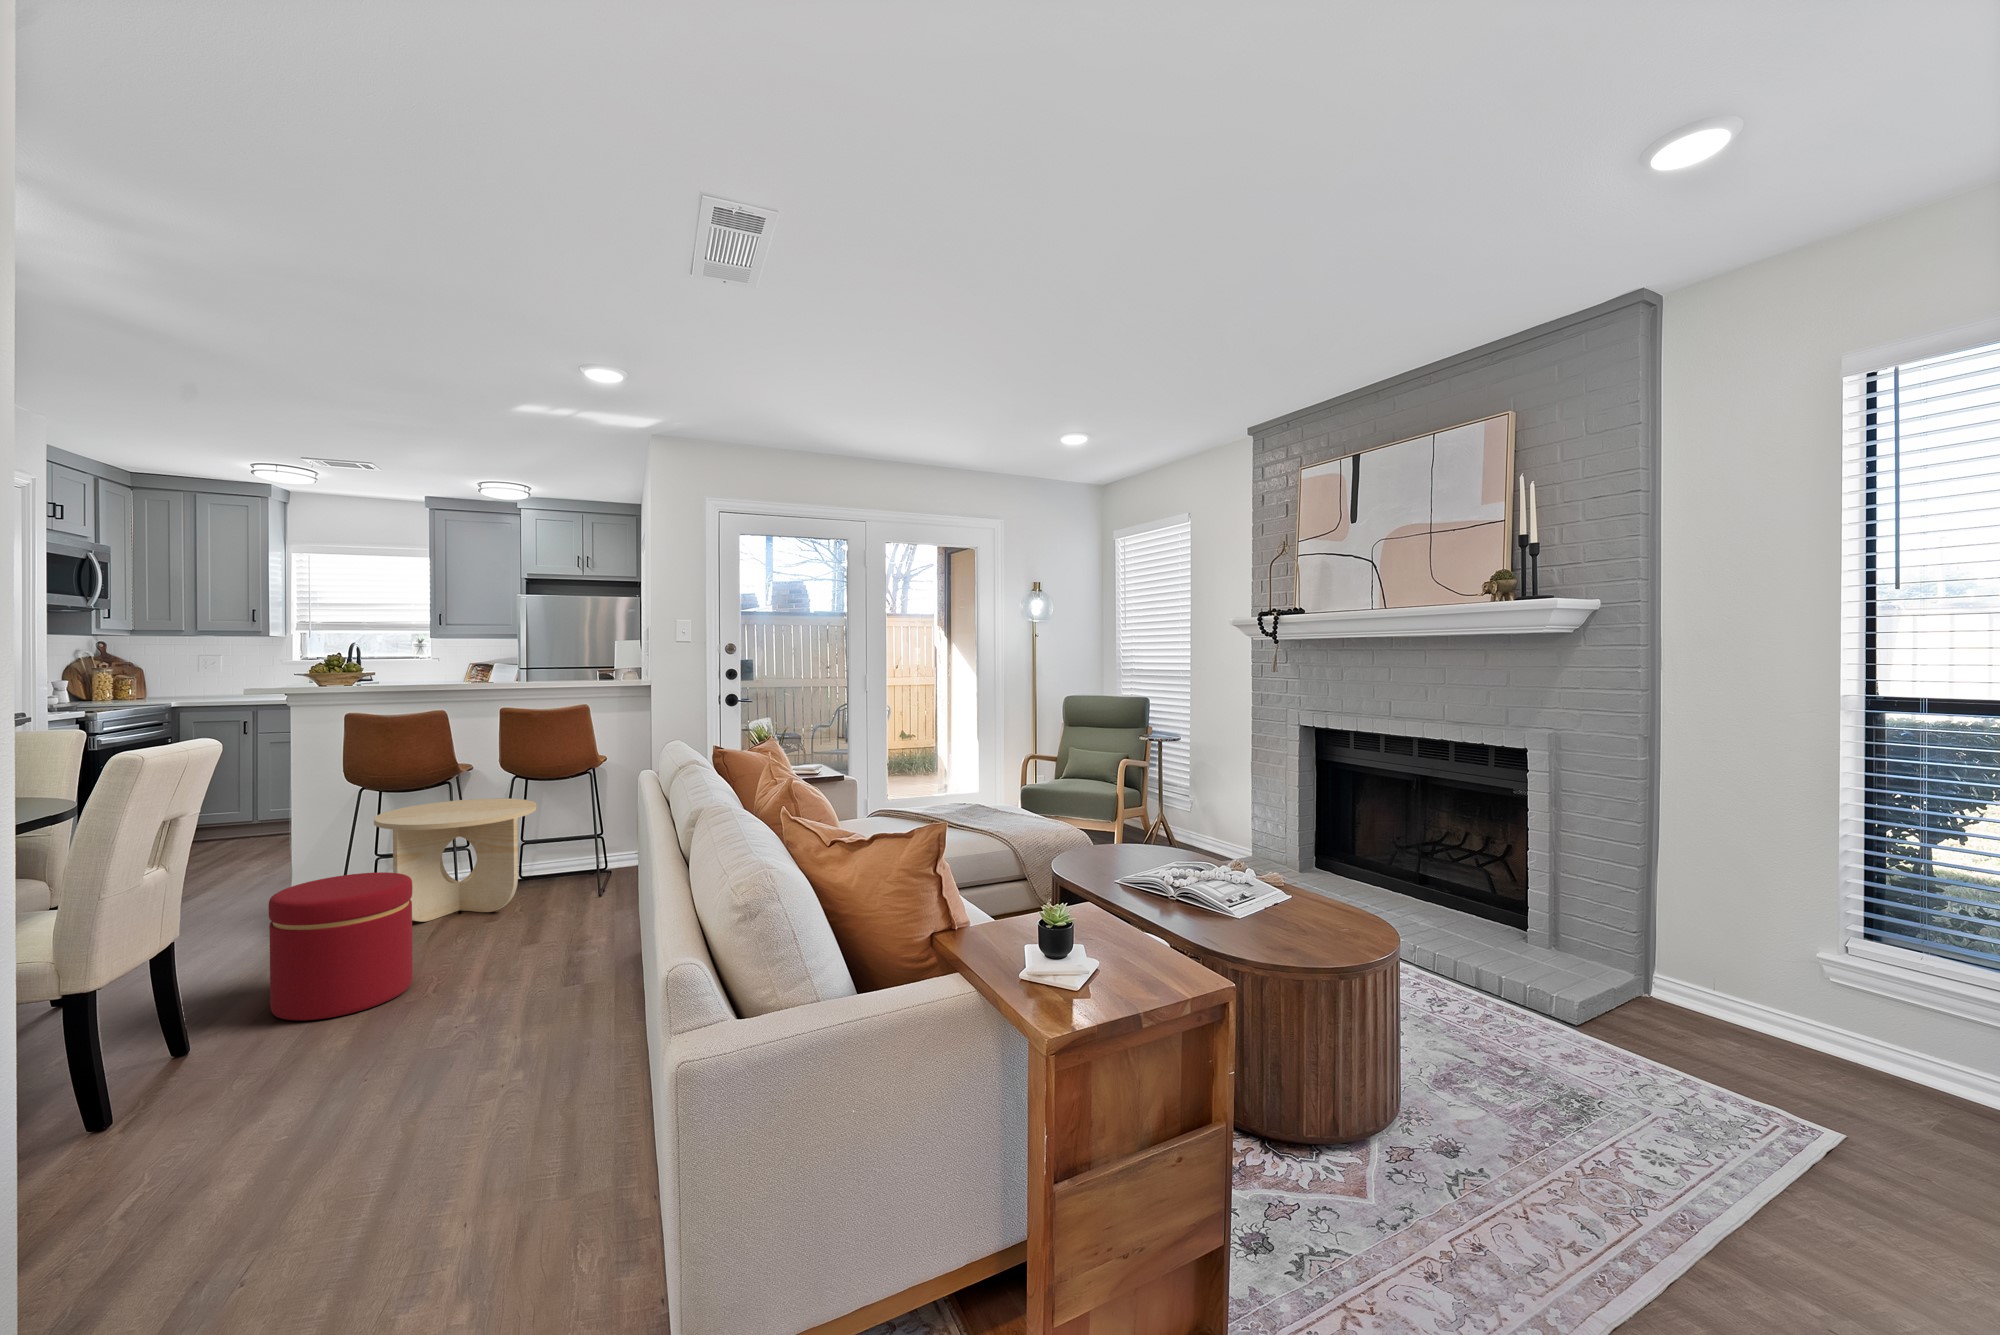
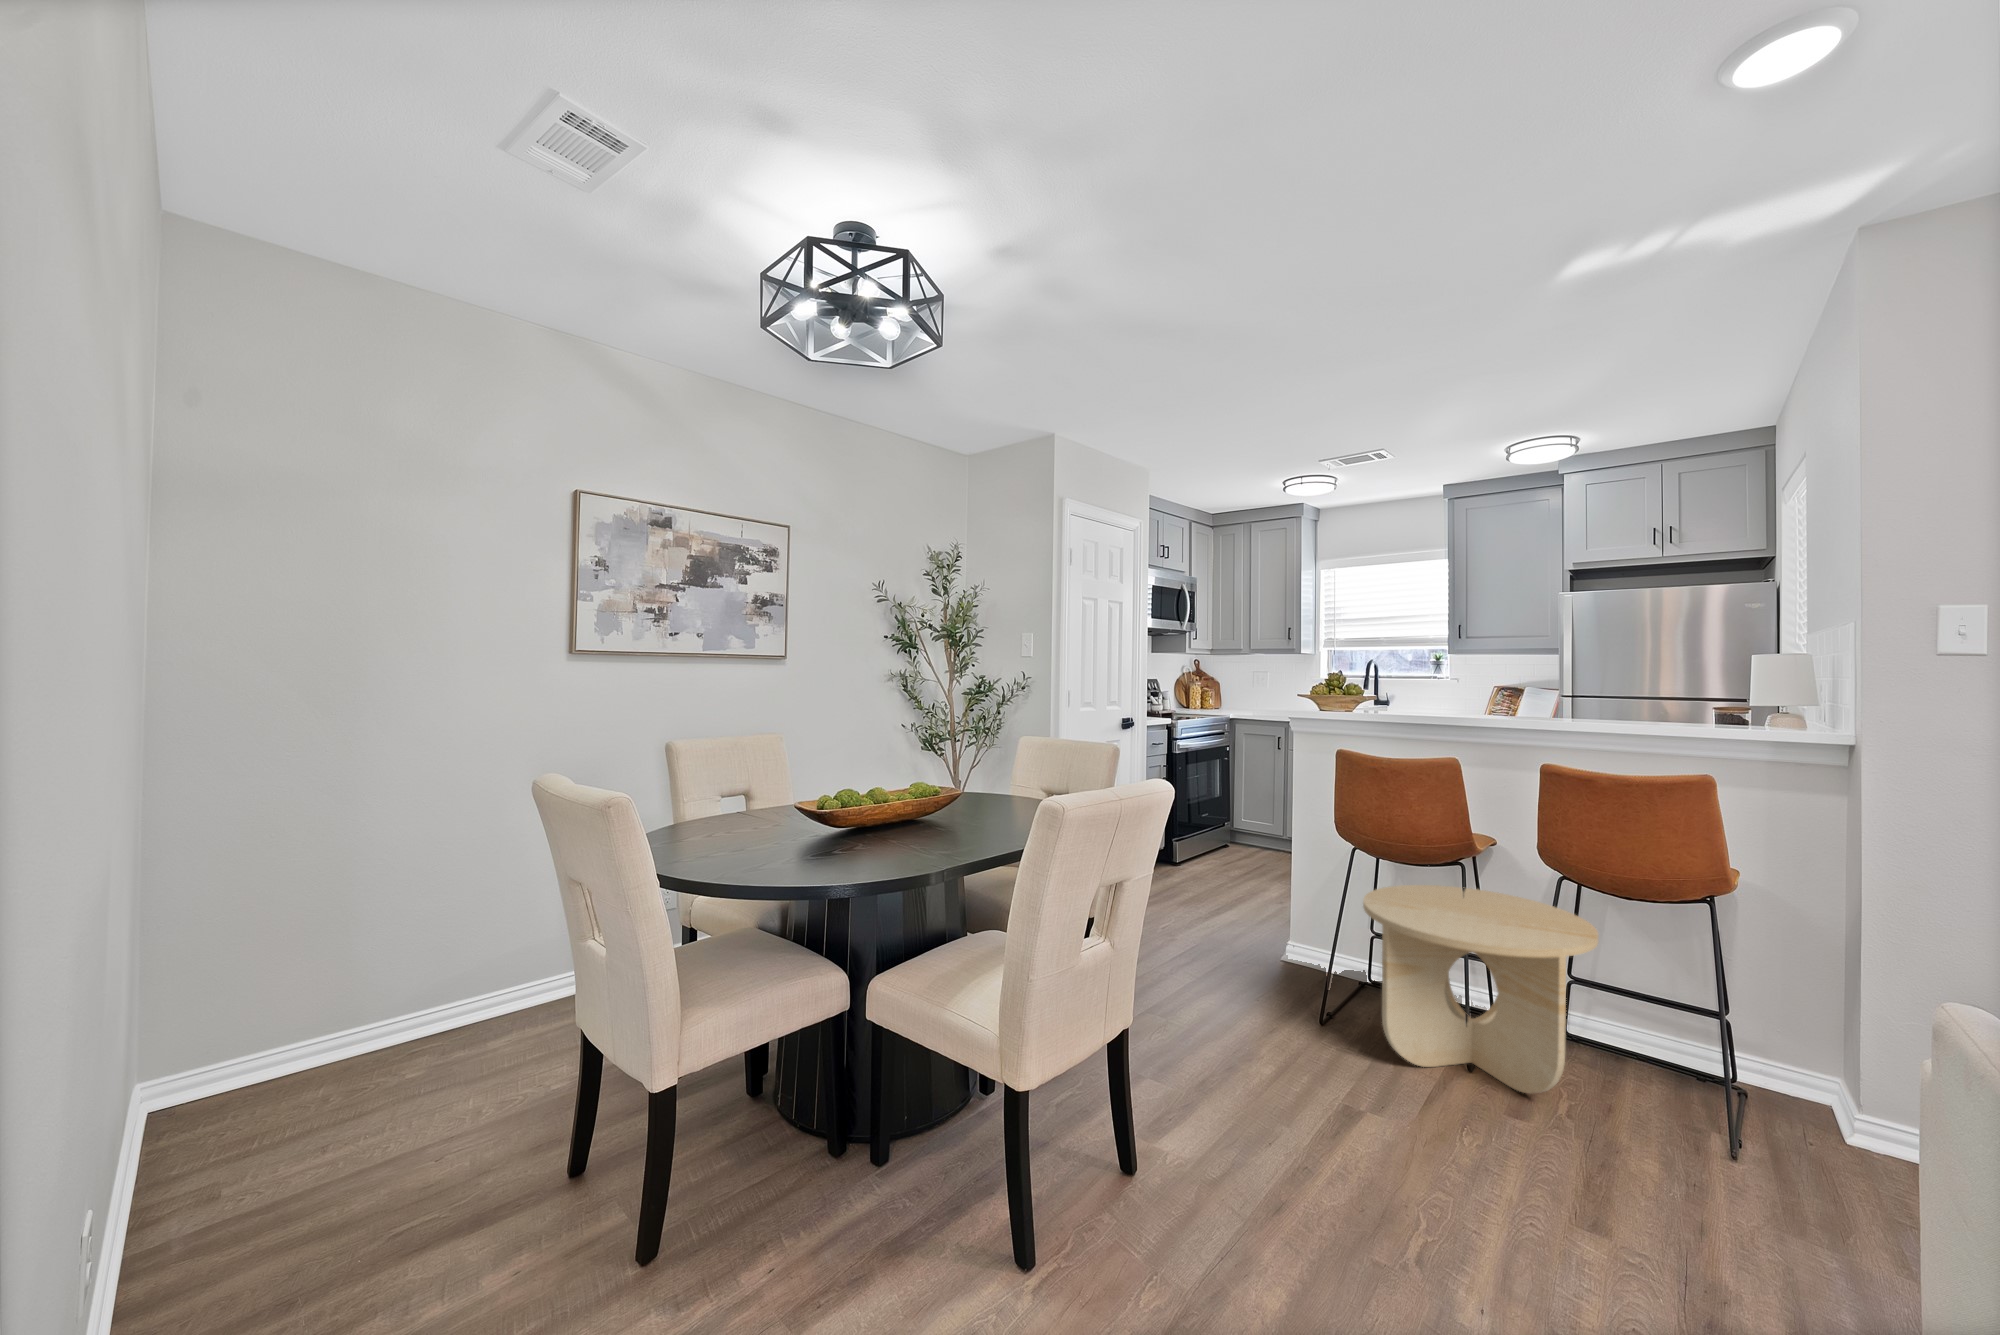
ottoman: present [268,872,413,1020] -> none [1218,995,1393,1245]

